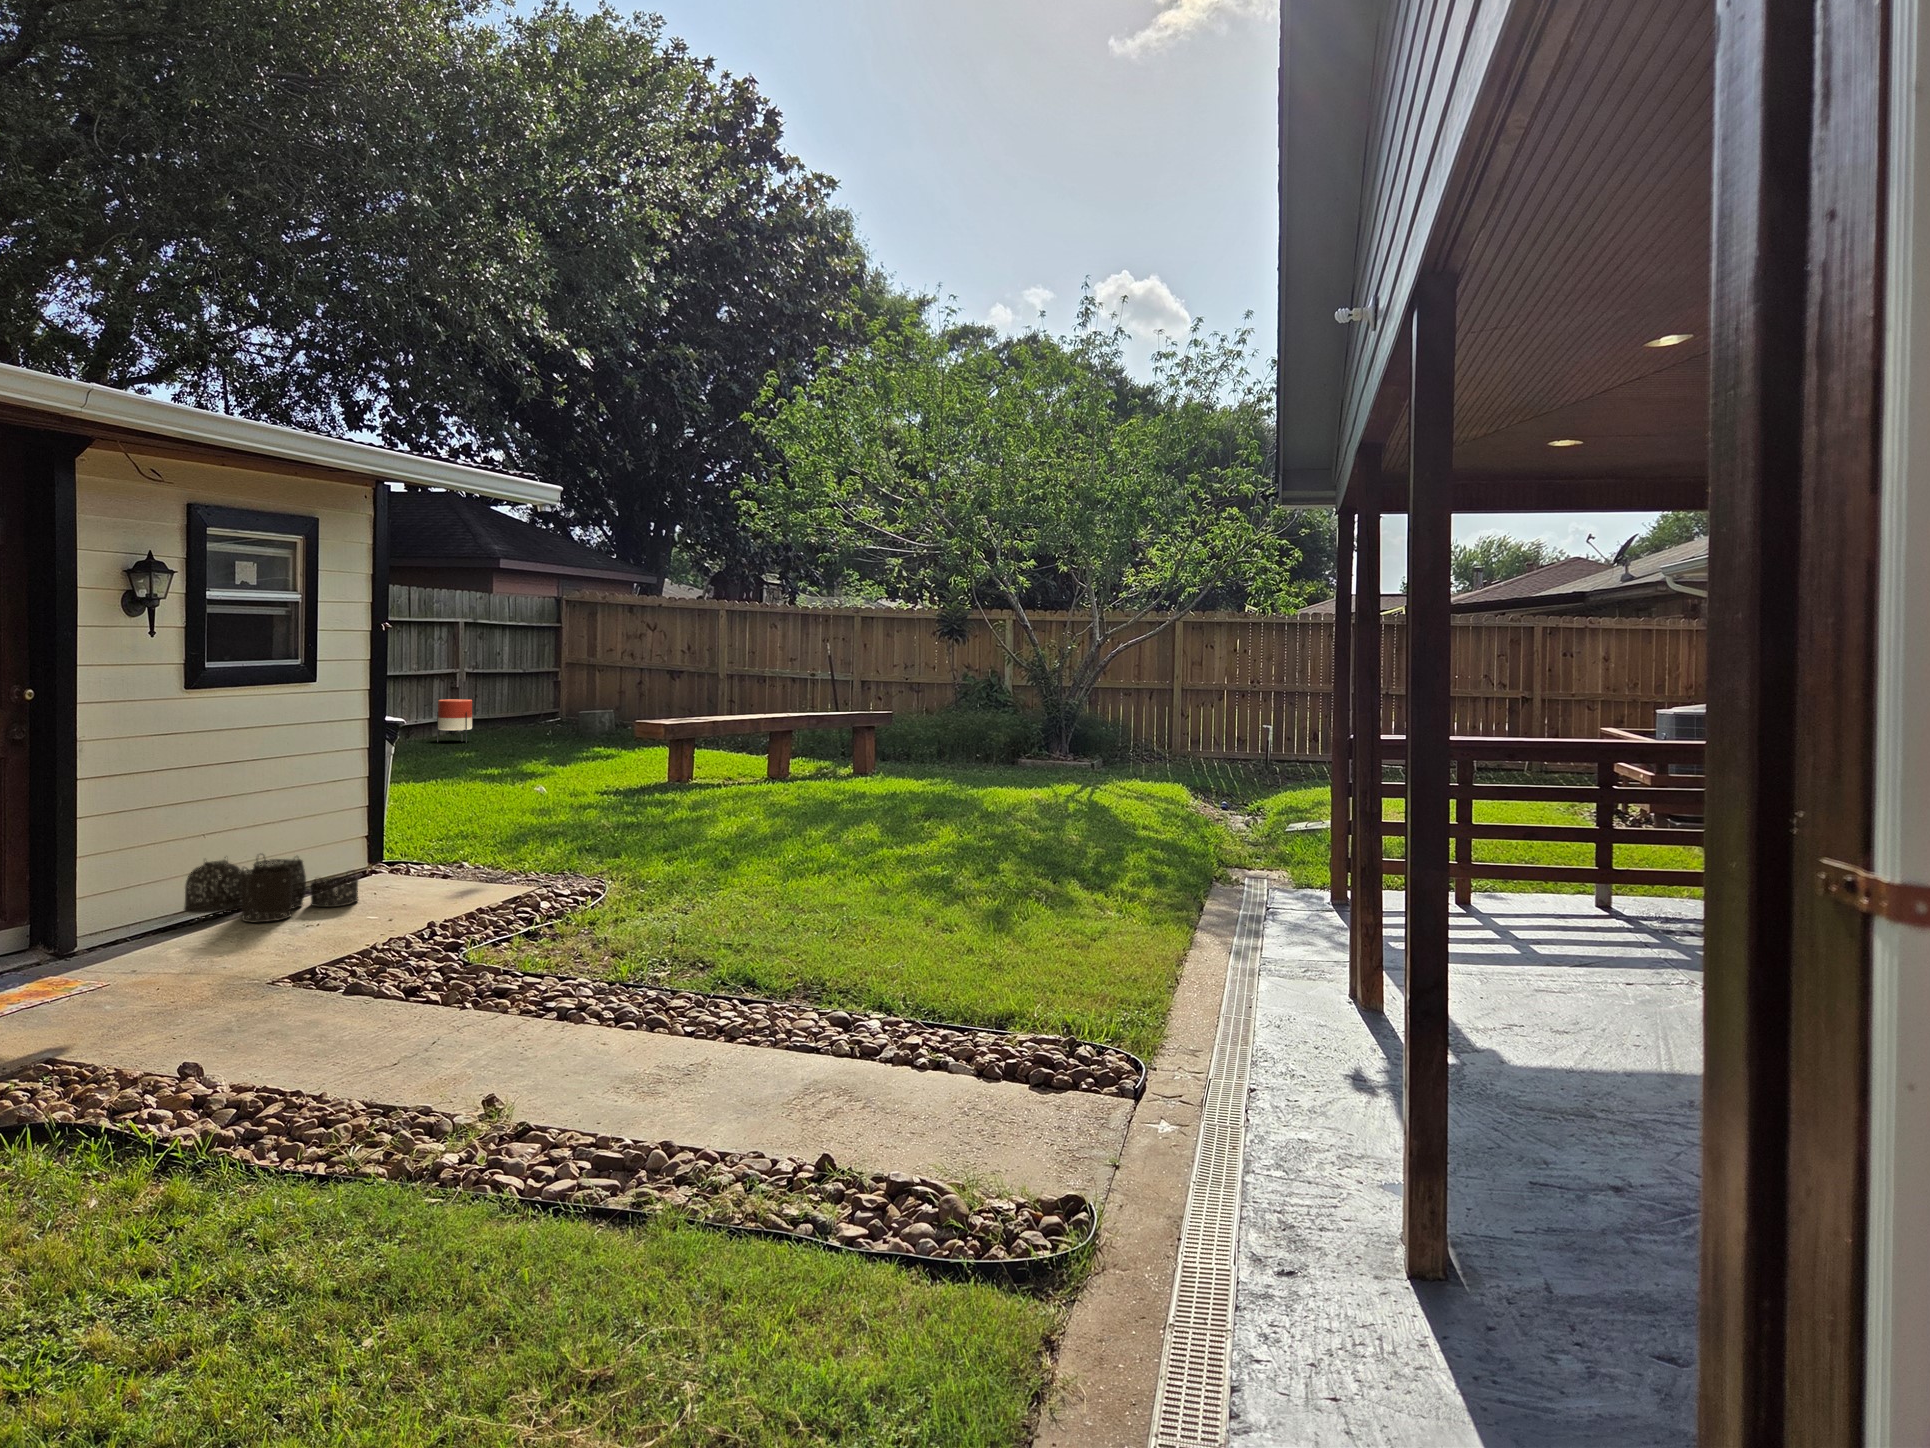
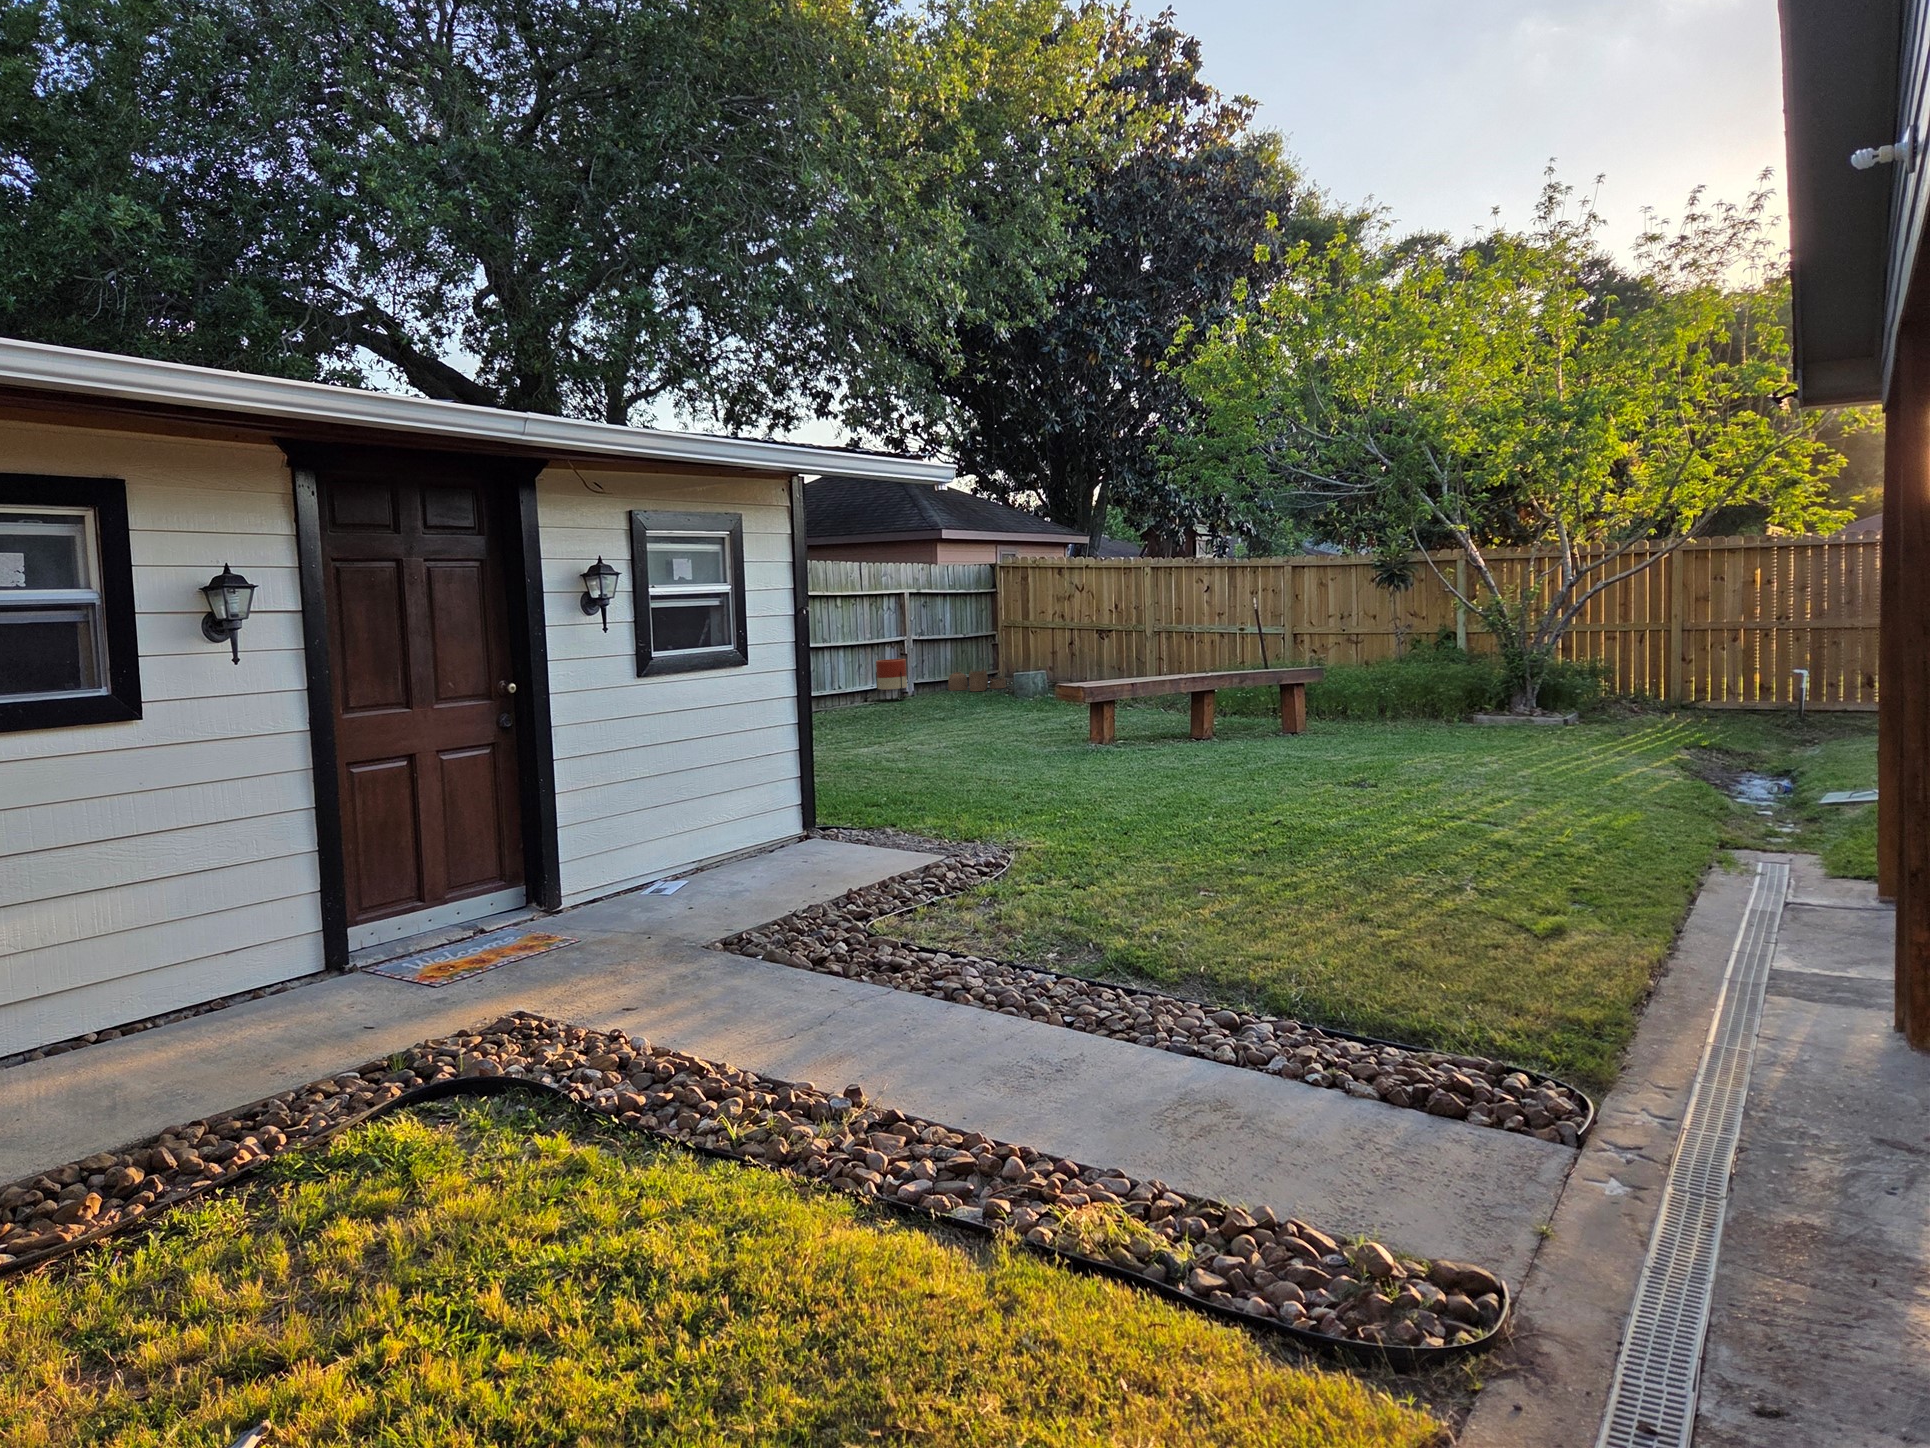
woven basket: present [184,857,358,922] -> present [948,670,1006,691]

